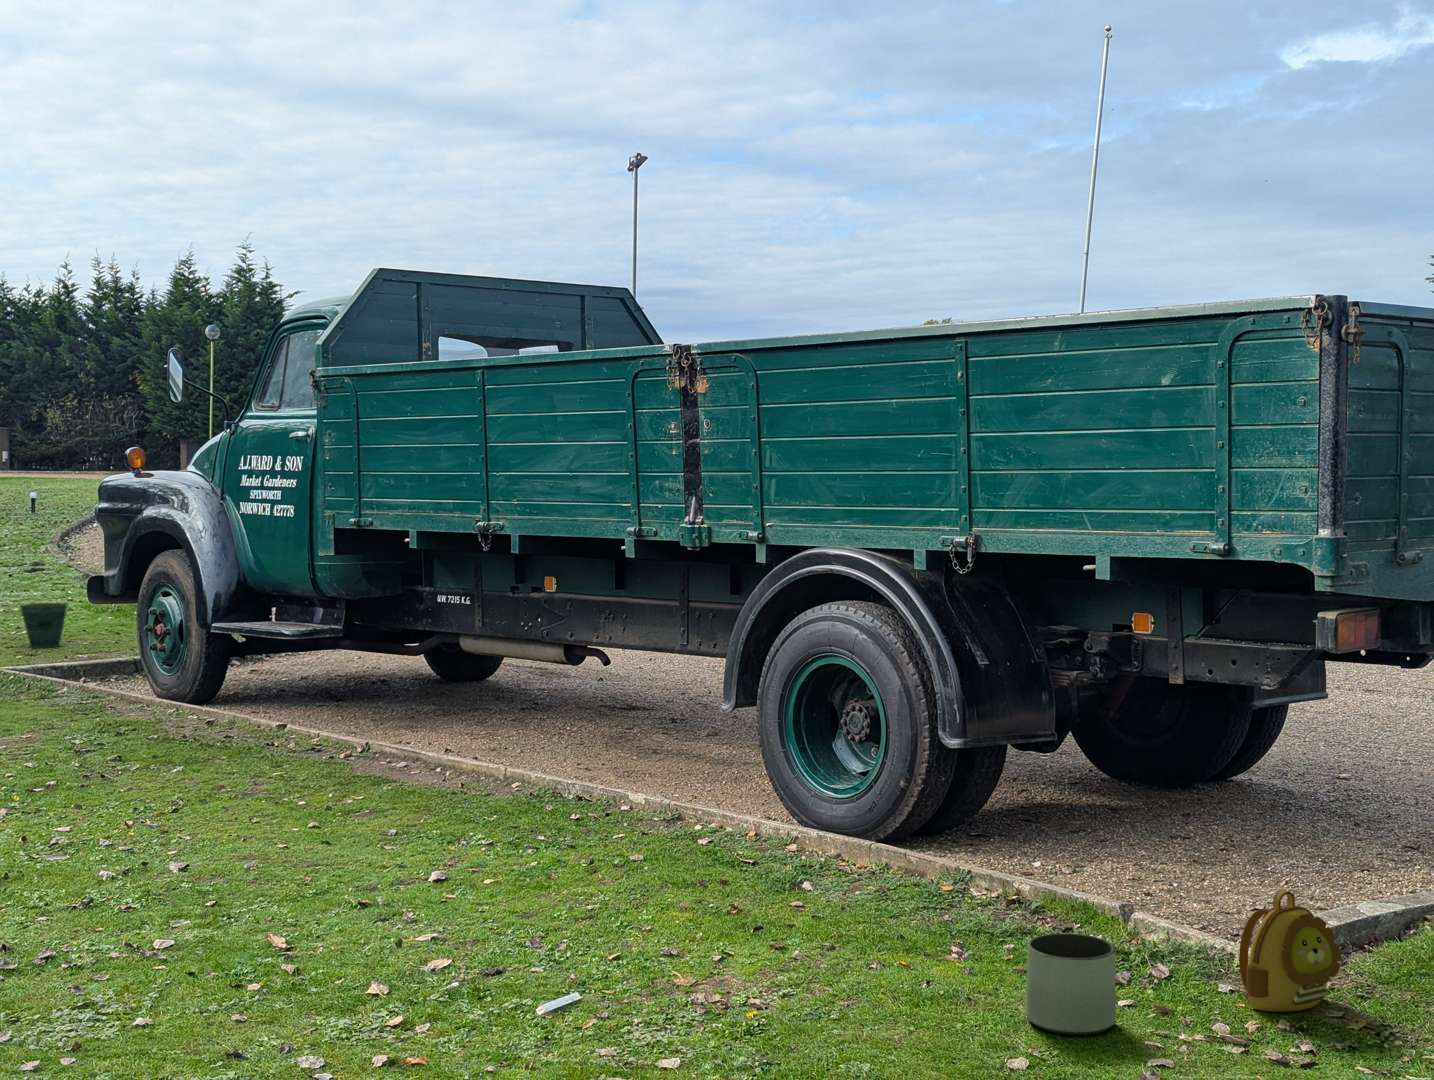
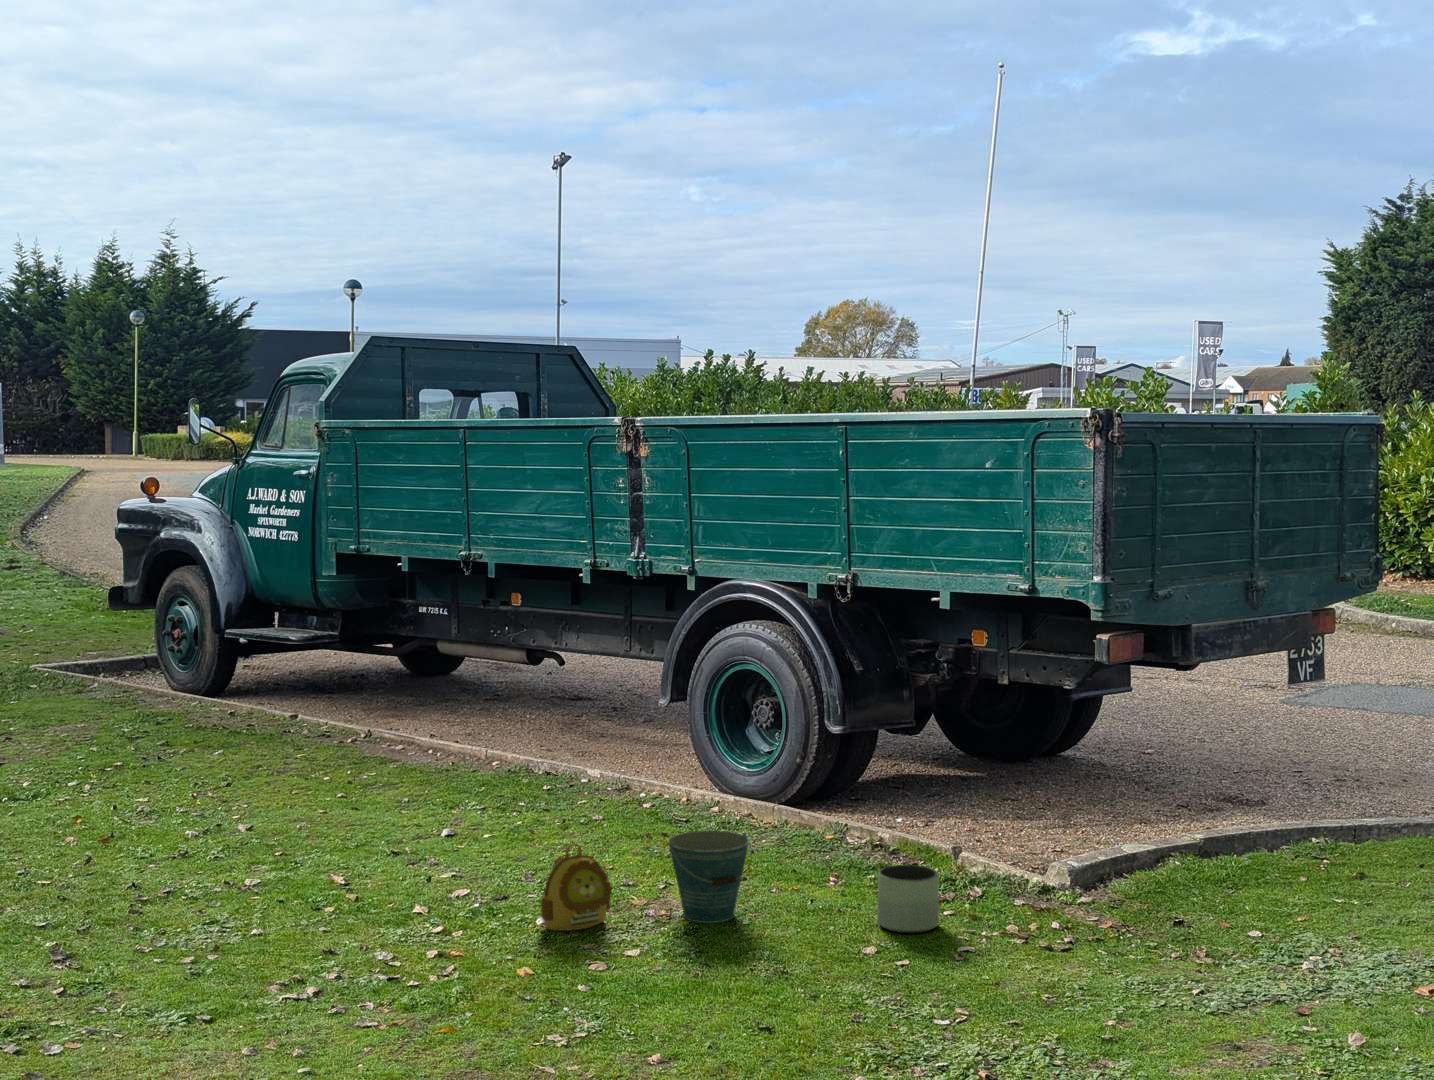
bucket: present [20,603,68,648] -> present [668,831,750,923]
backpack: present [1239,890,1341,1012] -> present [541,843,612,931]

